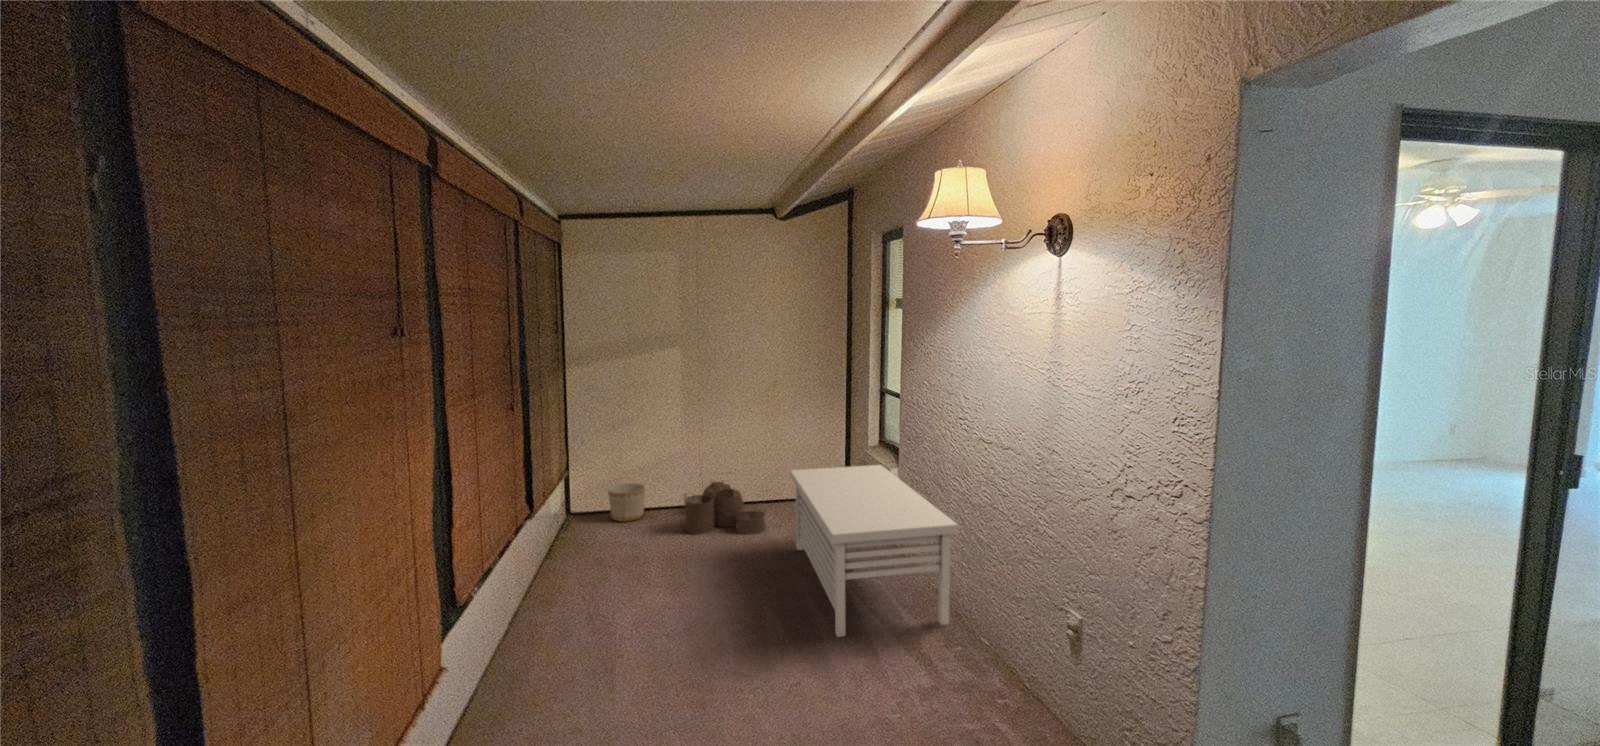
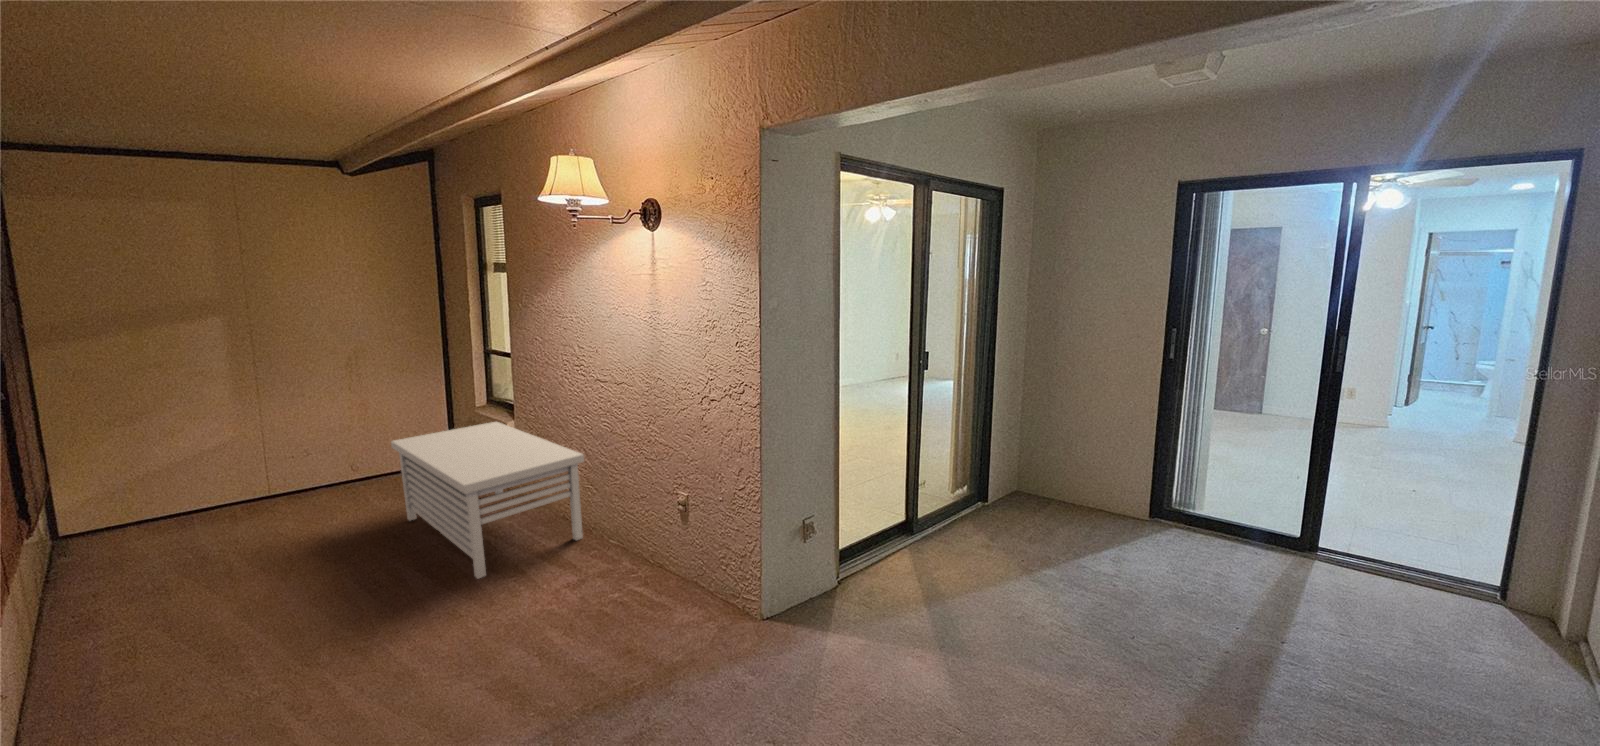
woven basket: present [684,482,765,534] -> none [225,471,360,539]
planter: present [608,483,645,522] -> none [66,499,148,555]

